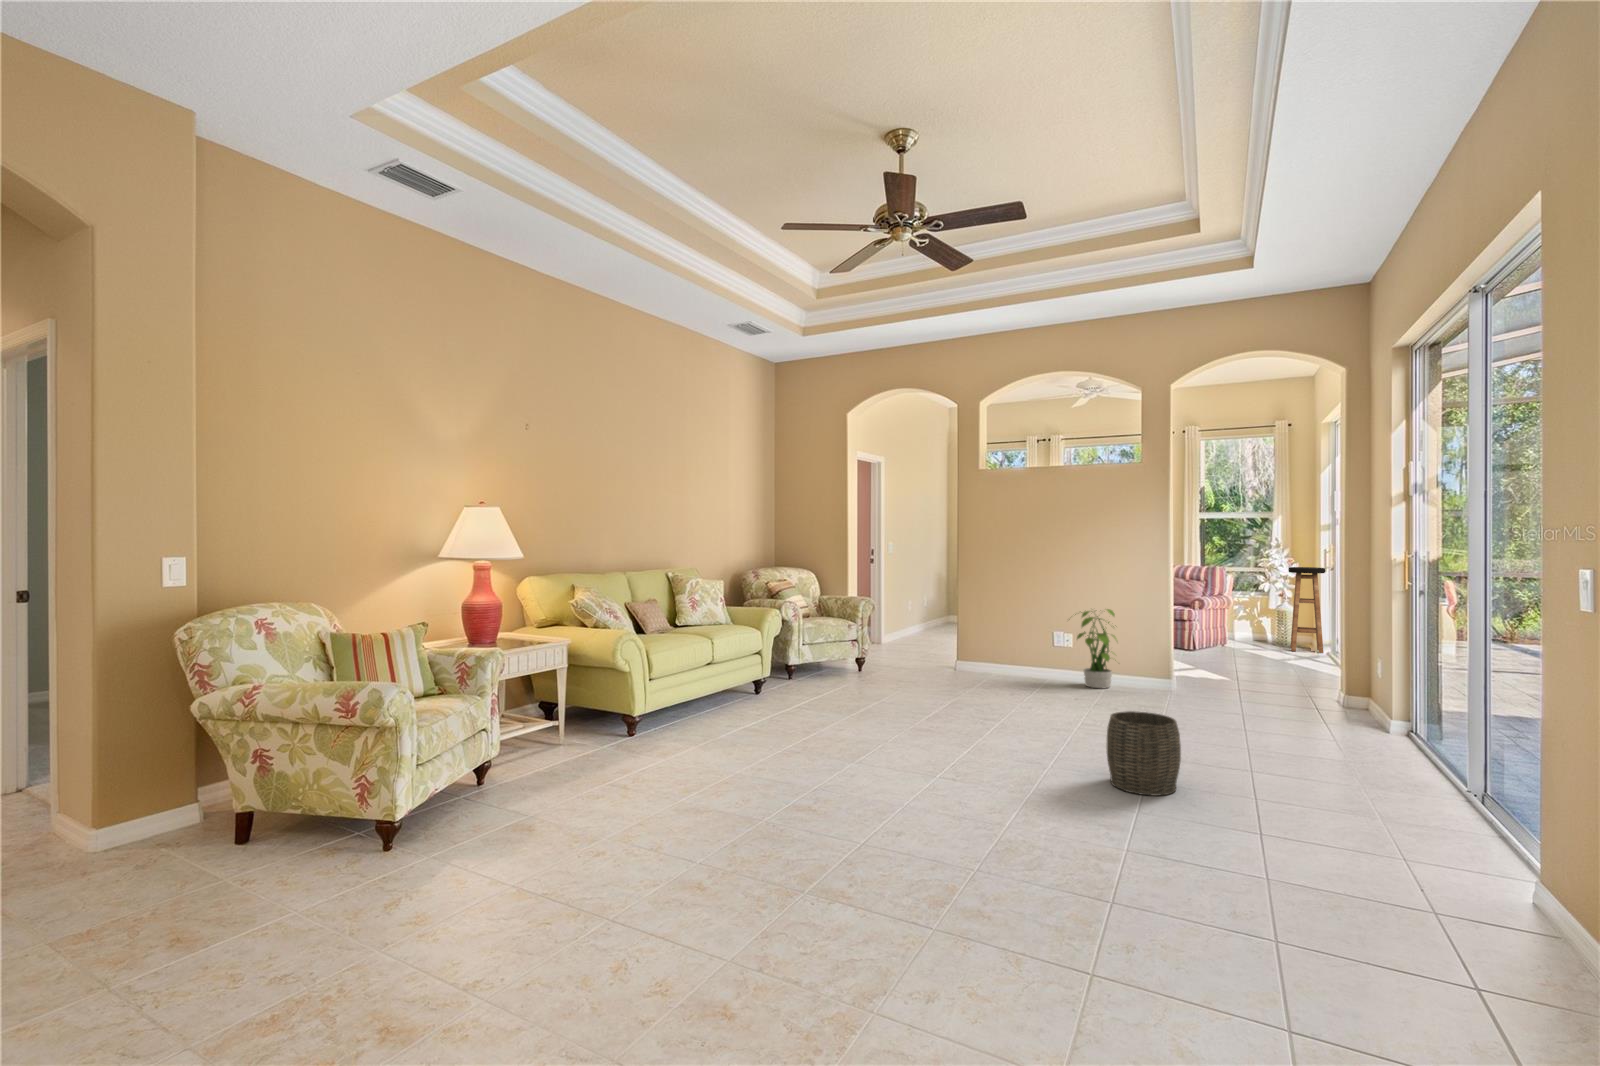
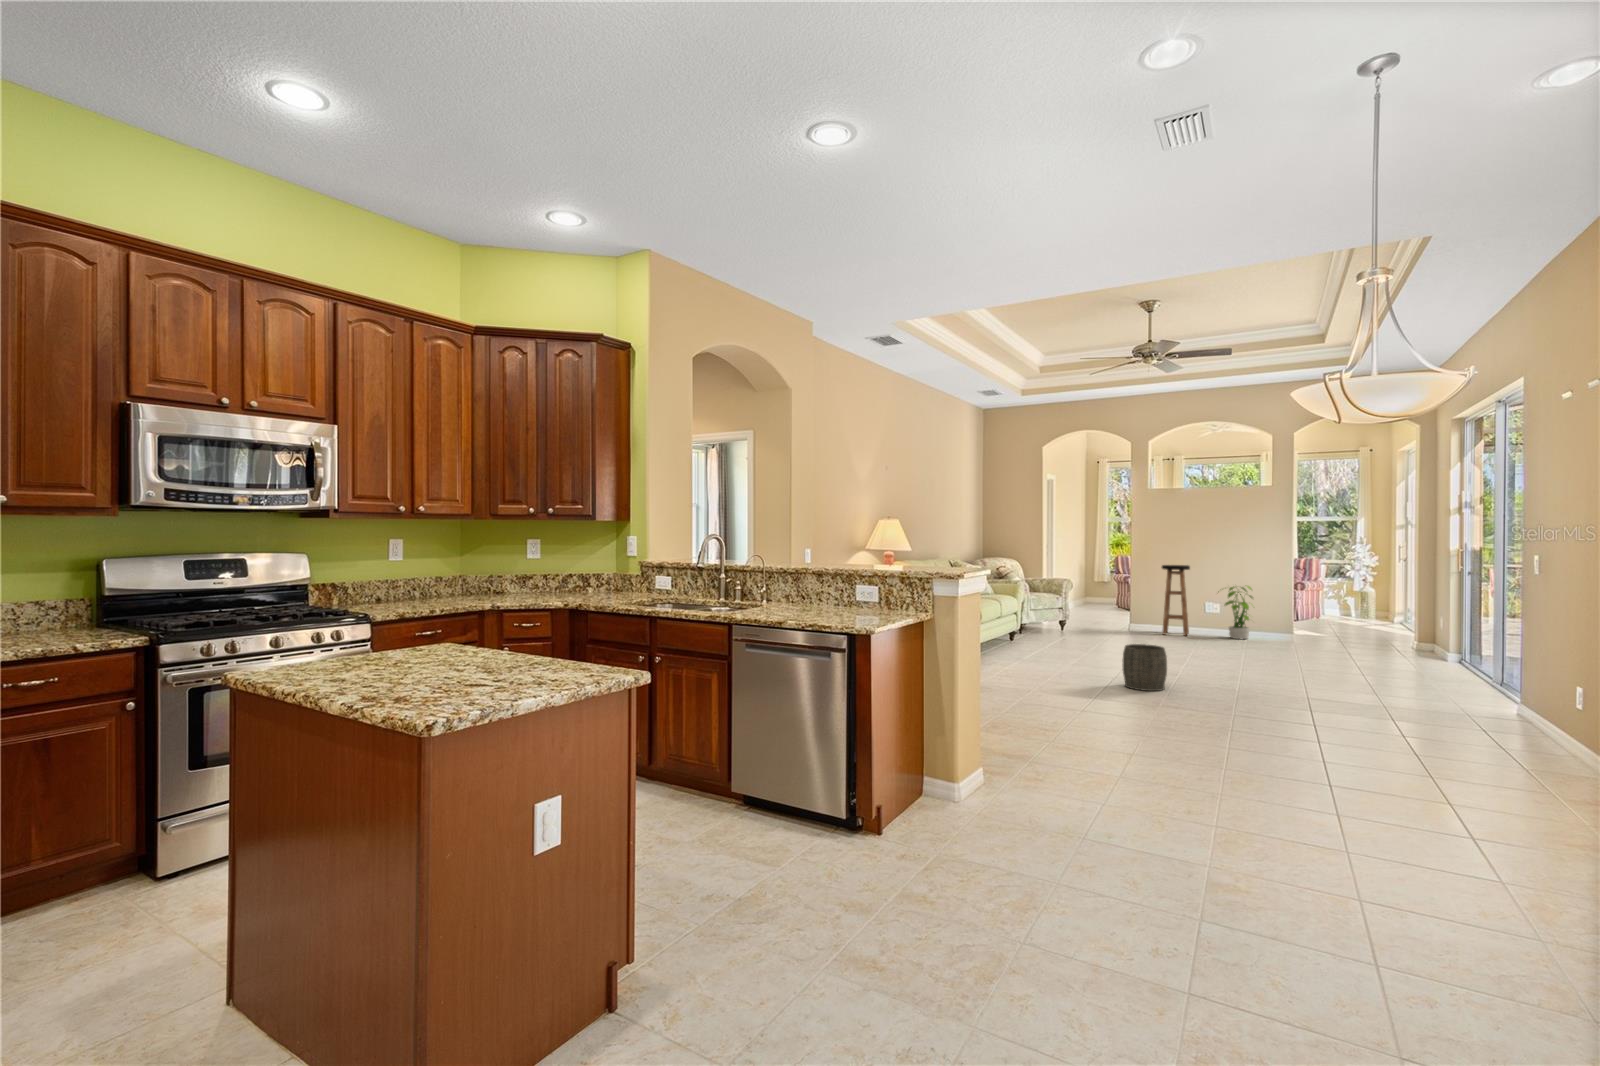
bar stool: present [1288,567,1325,653] -> present [1162,565,1190,636]
woven basket: present [1107,711,1181,796] -> present [1123,644,1167,691]

